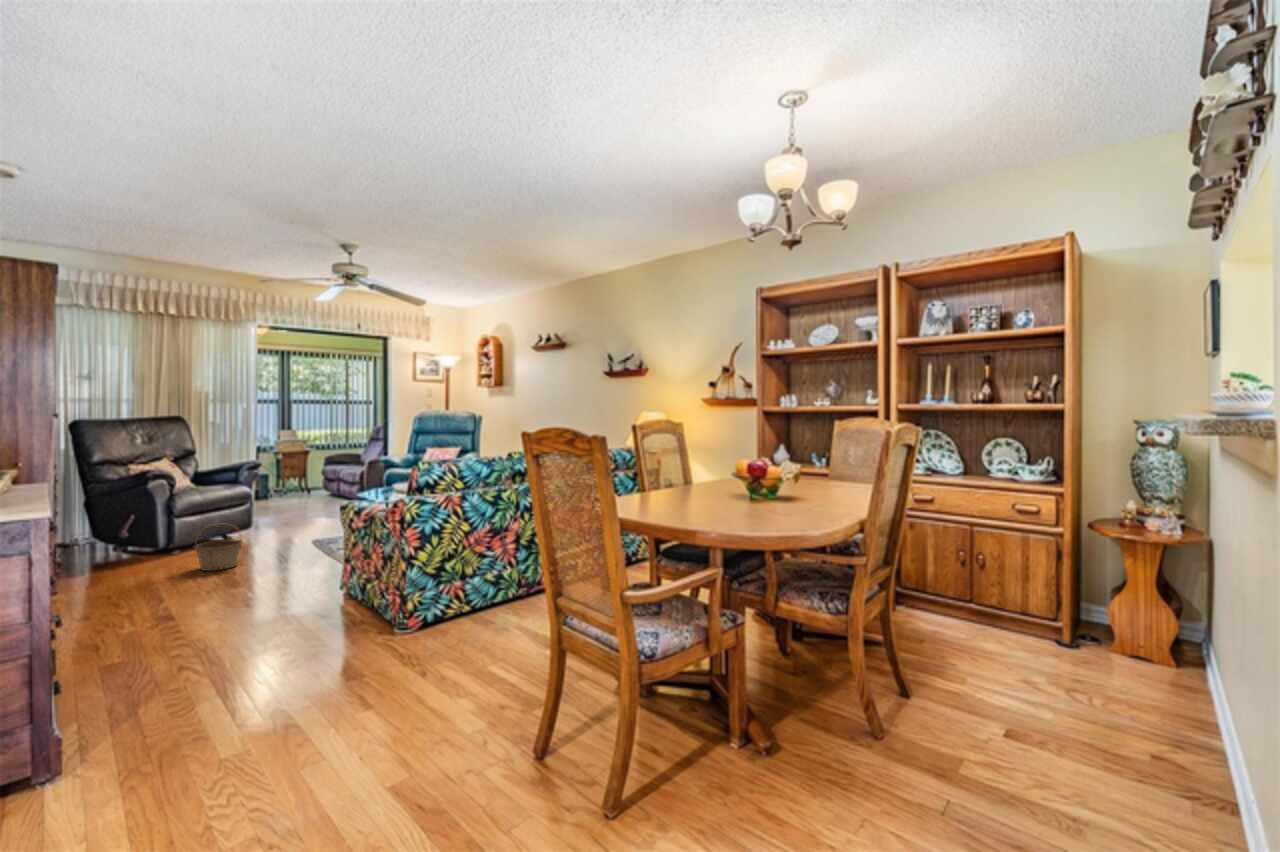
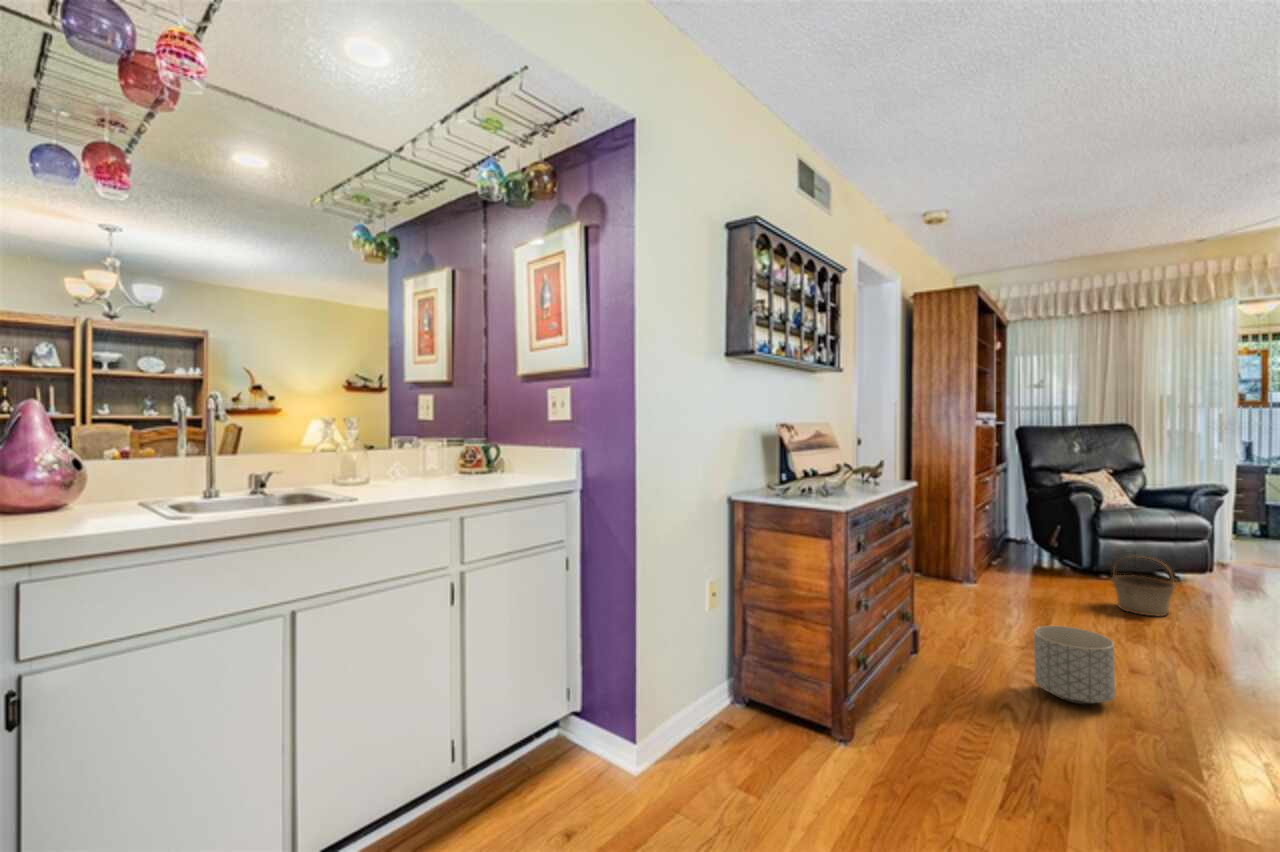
planter: none [174,581,239,641] -> present [1034,626,1115,704]

